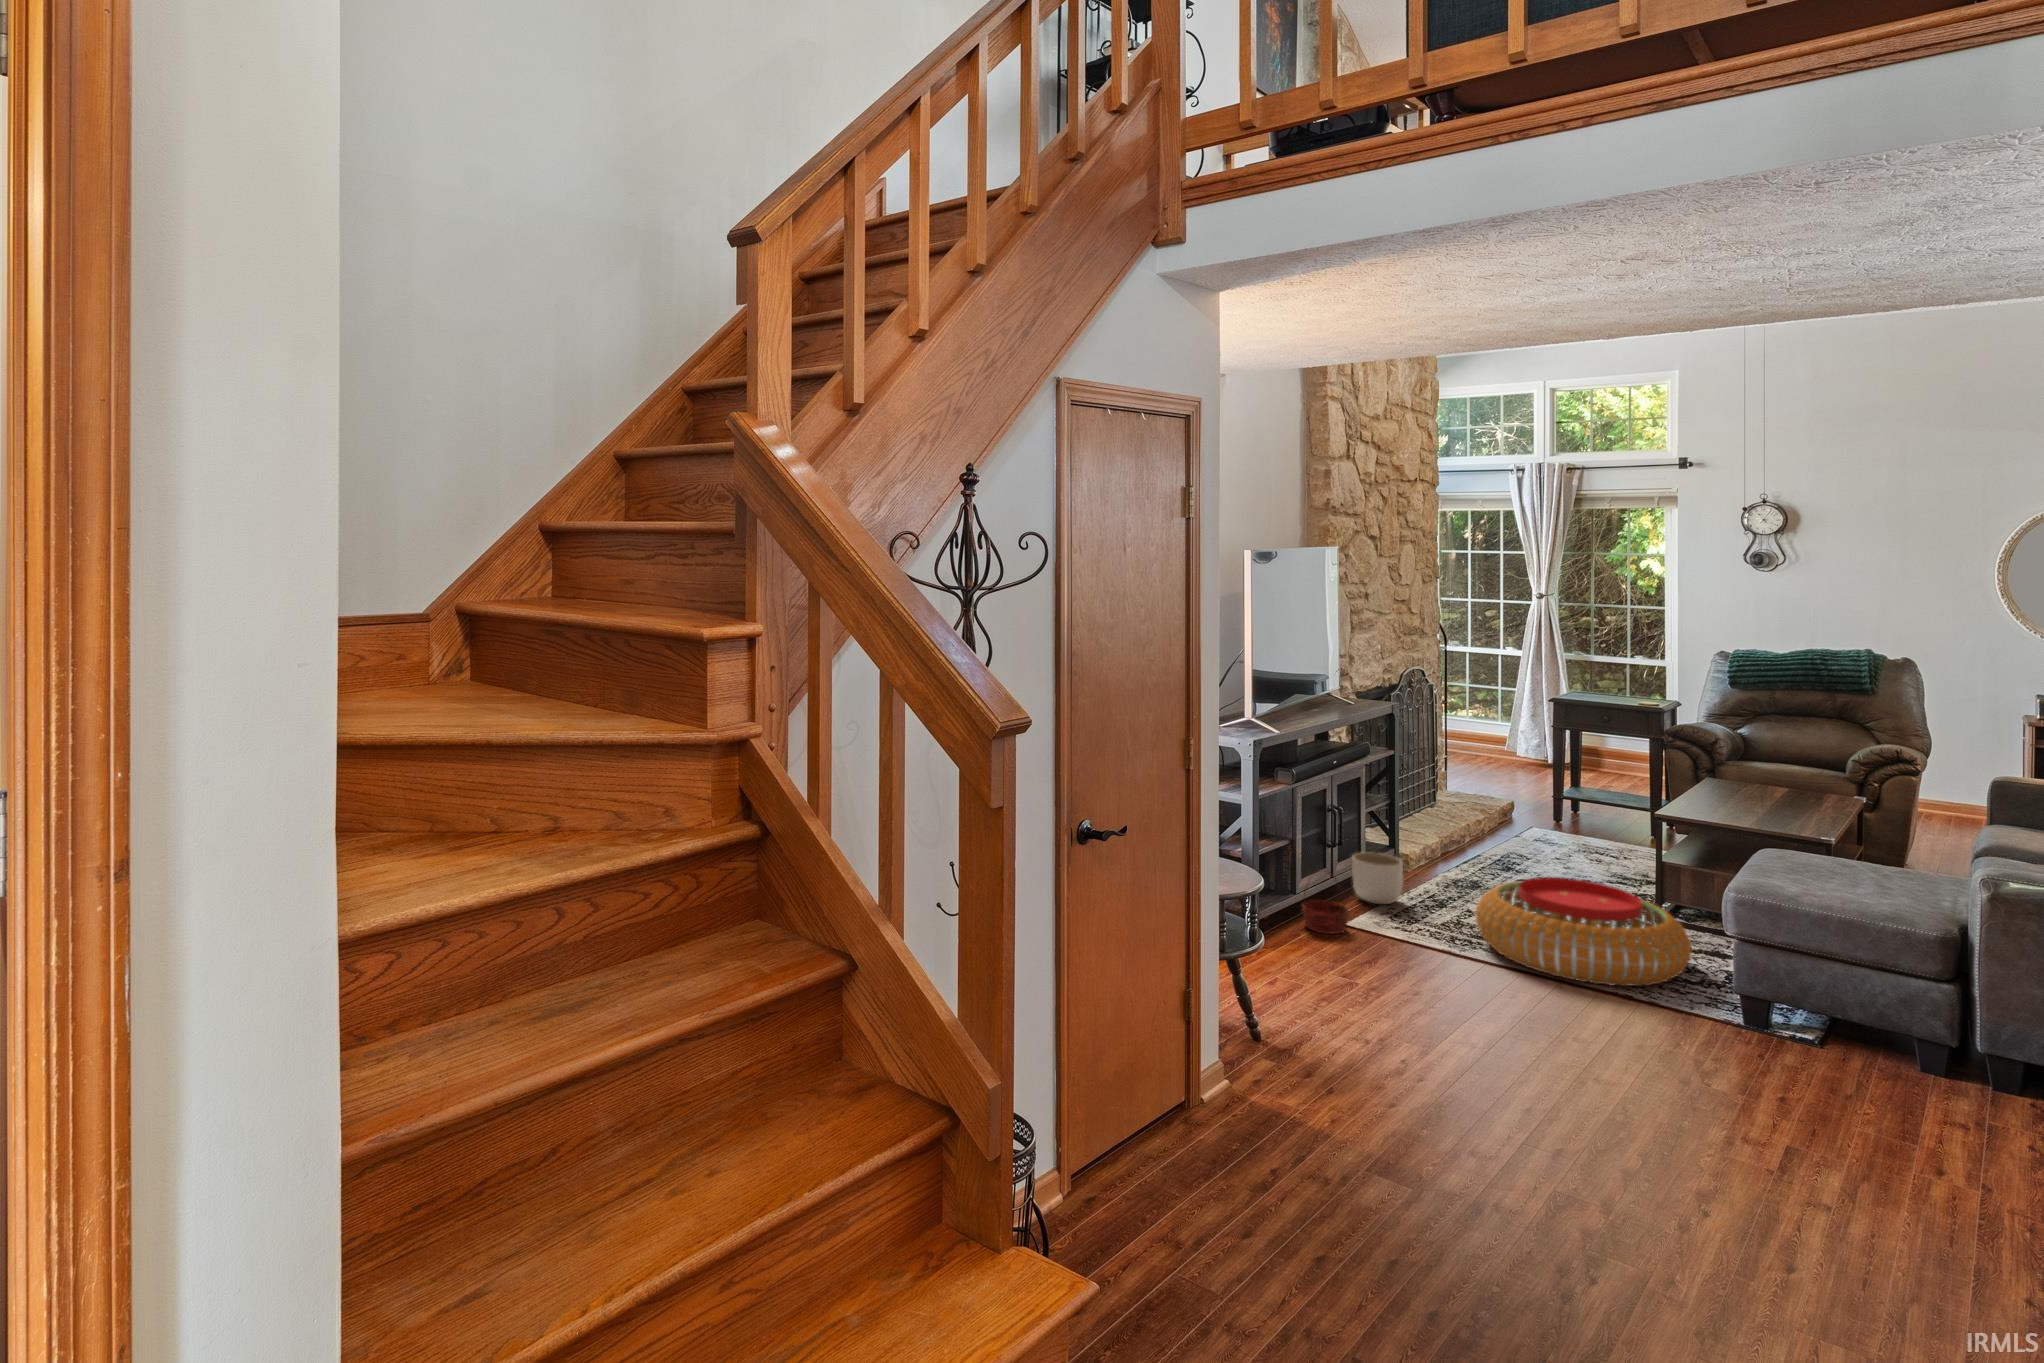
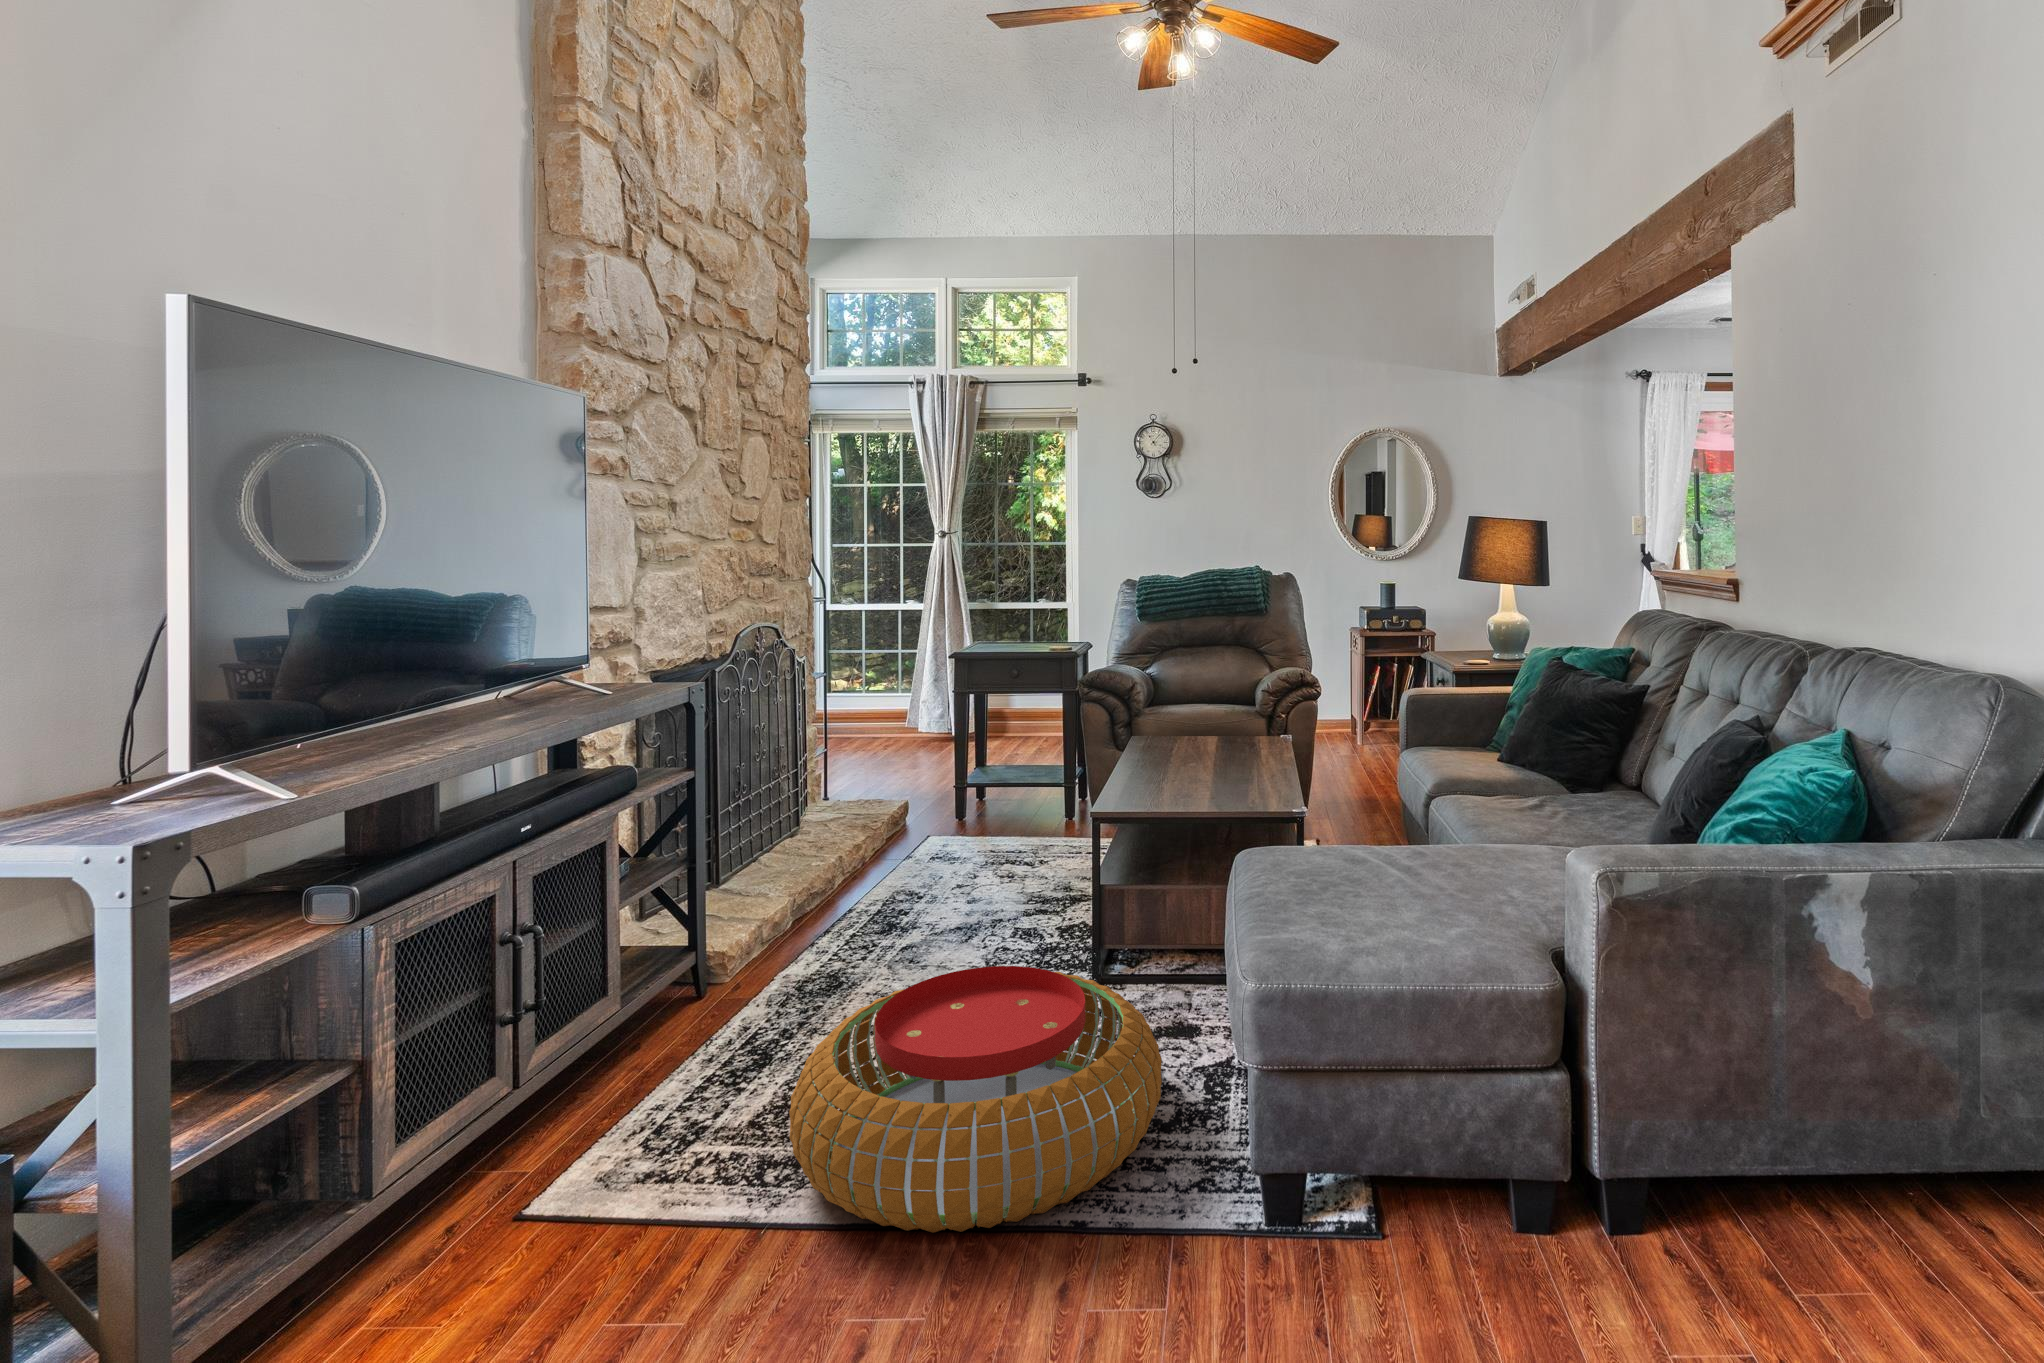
planter: present [1352,852,1403,904] -> none [555,991,668,1115]
basket: present [1302,871,1349,934] -> none [337,1124,483,1311]

